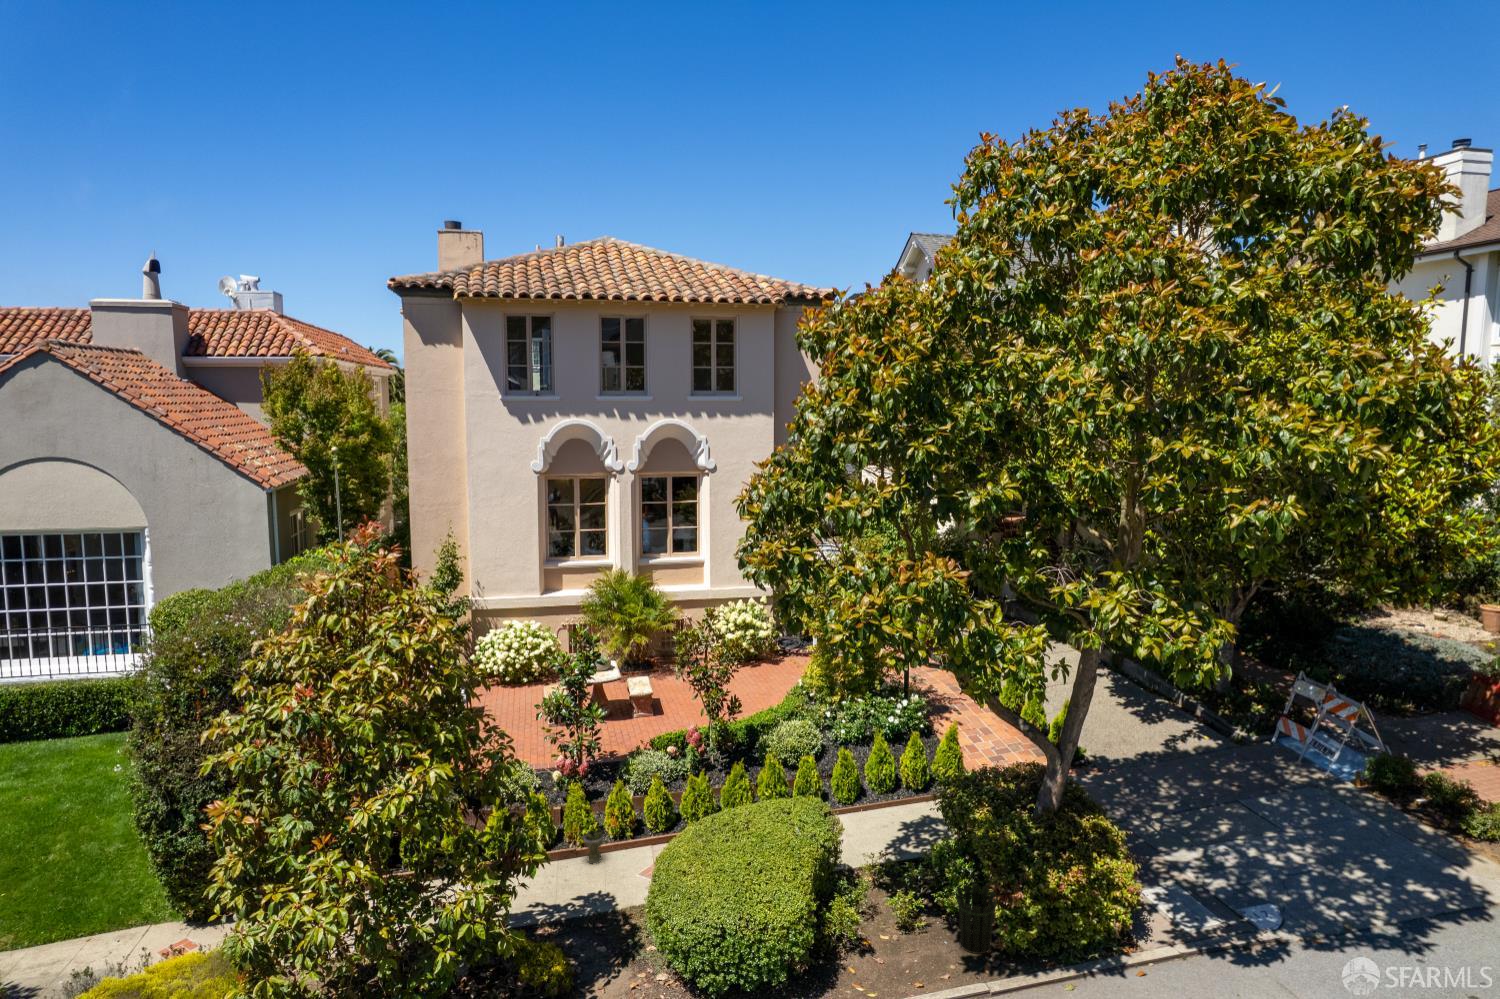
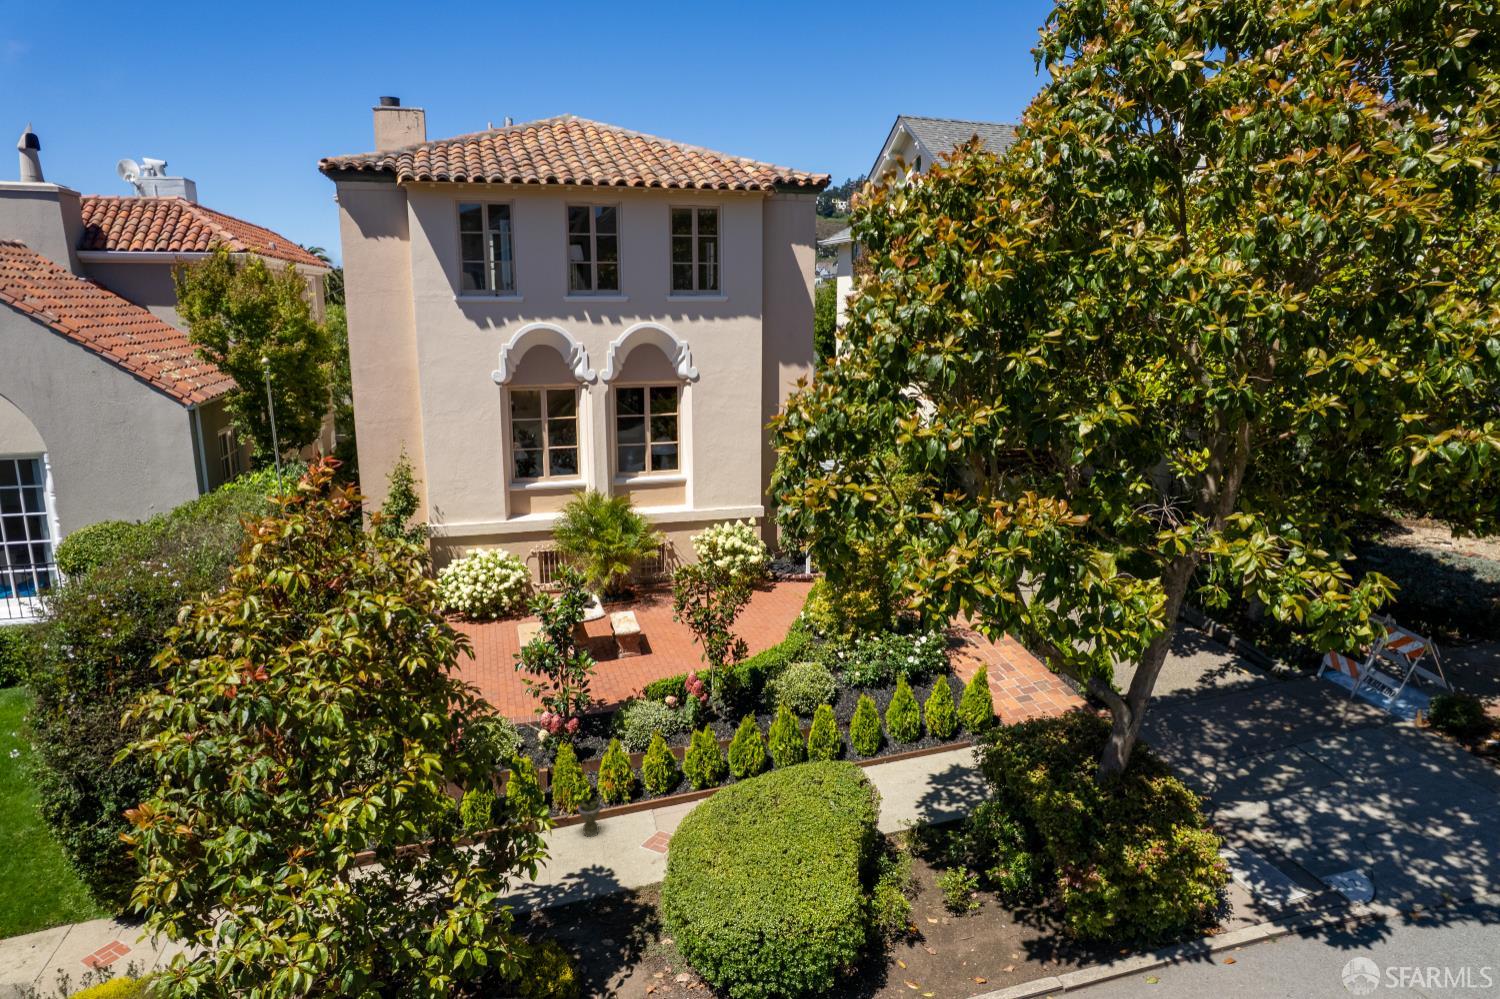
waste bin: present [955,884,998,954] -> none [1015,860,1066,939]

